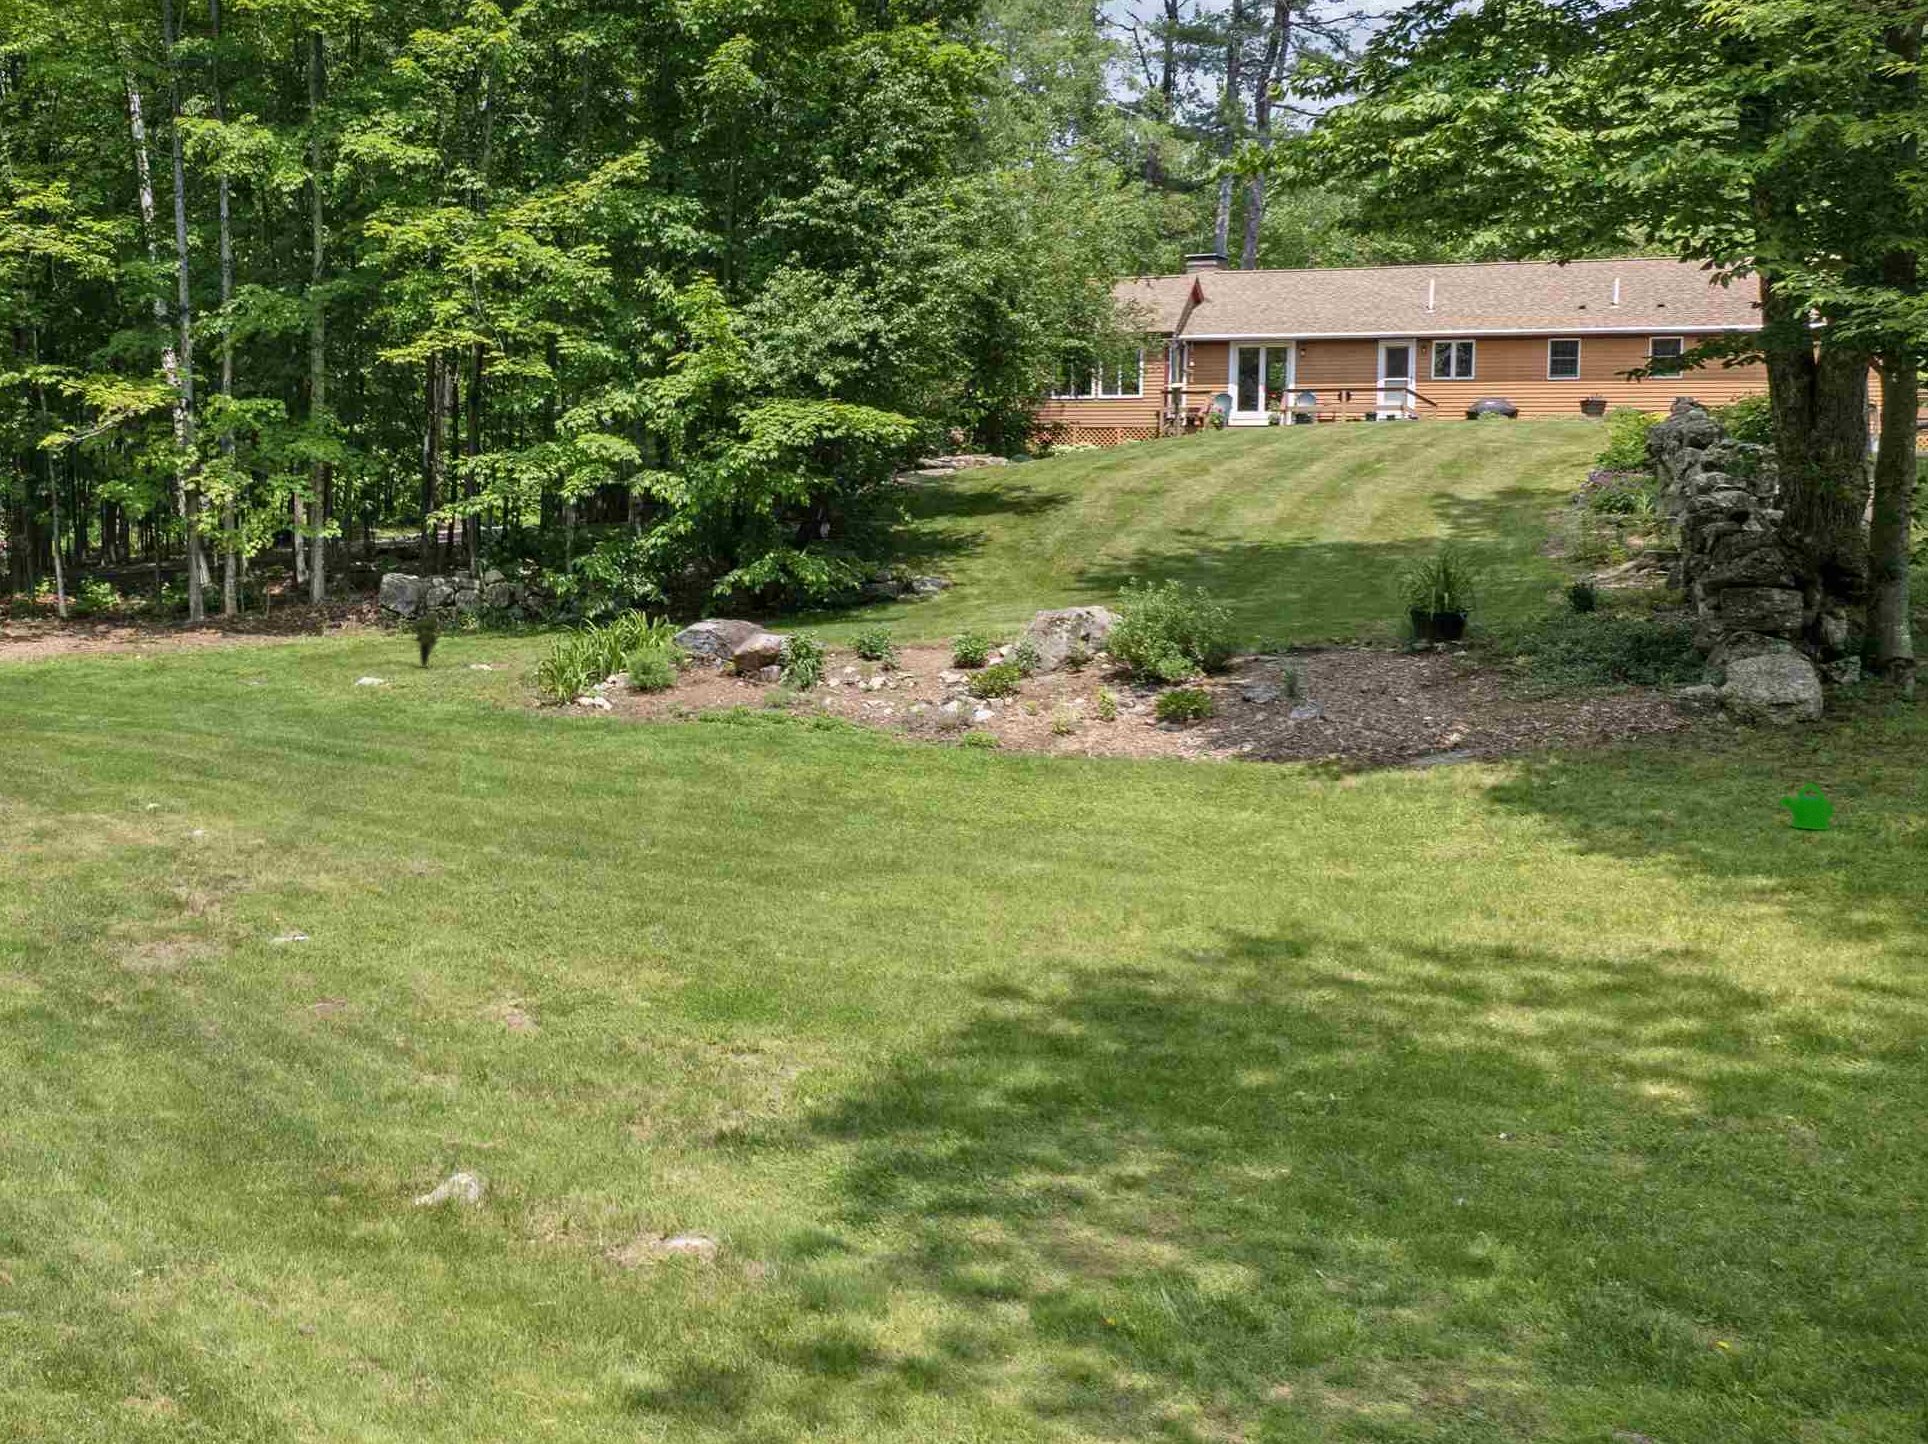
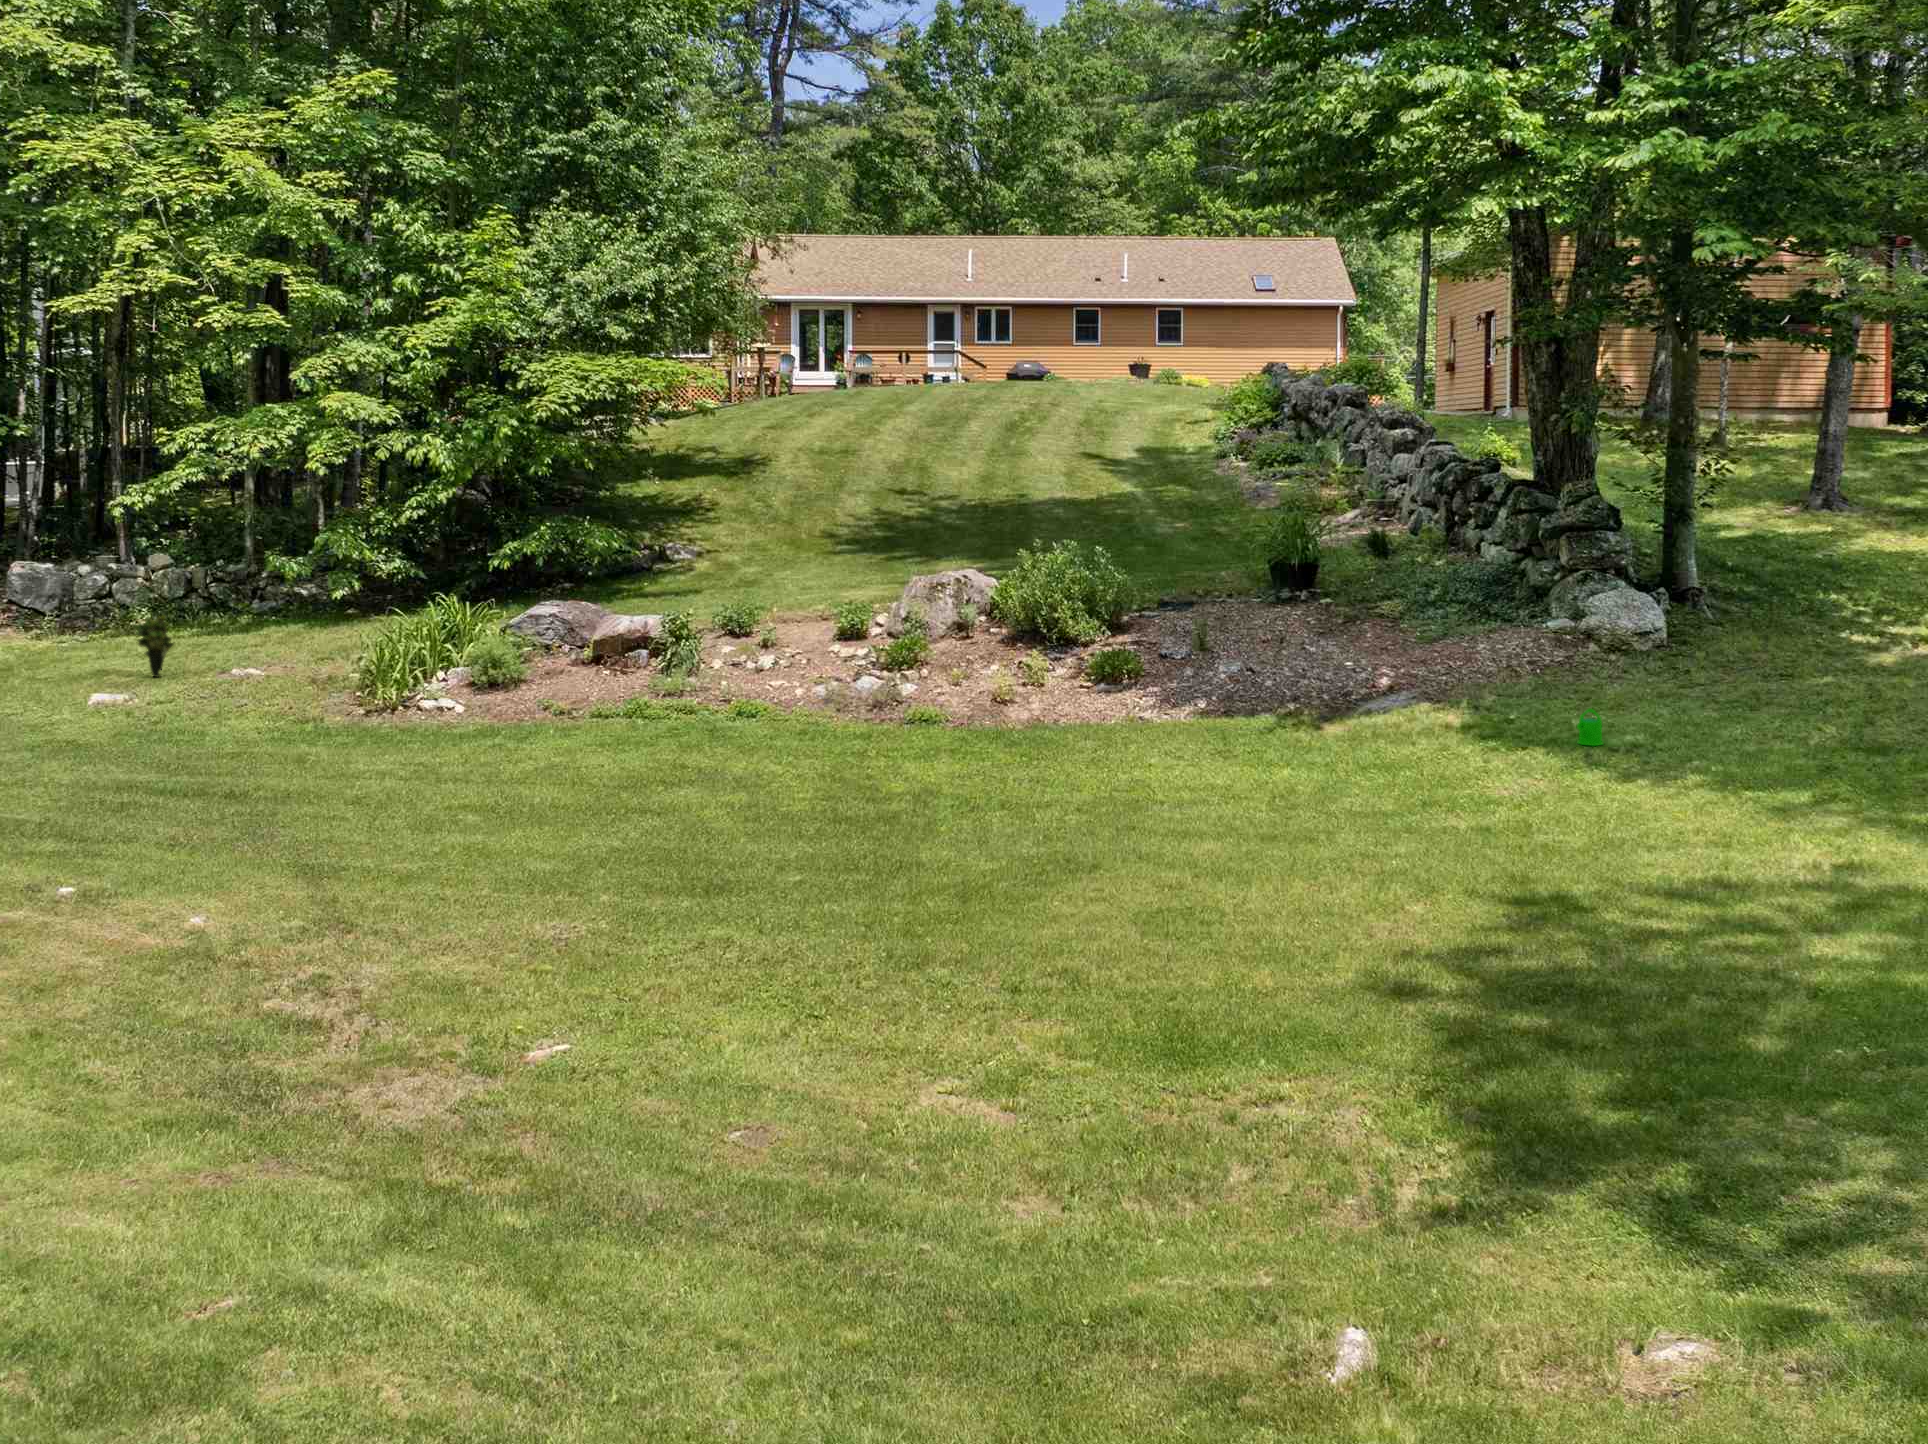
watering can: present [1780,783,1834,830] -> present [1577,709,1603,746]

